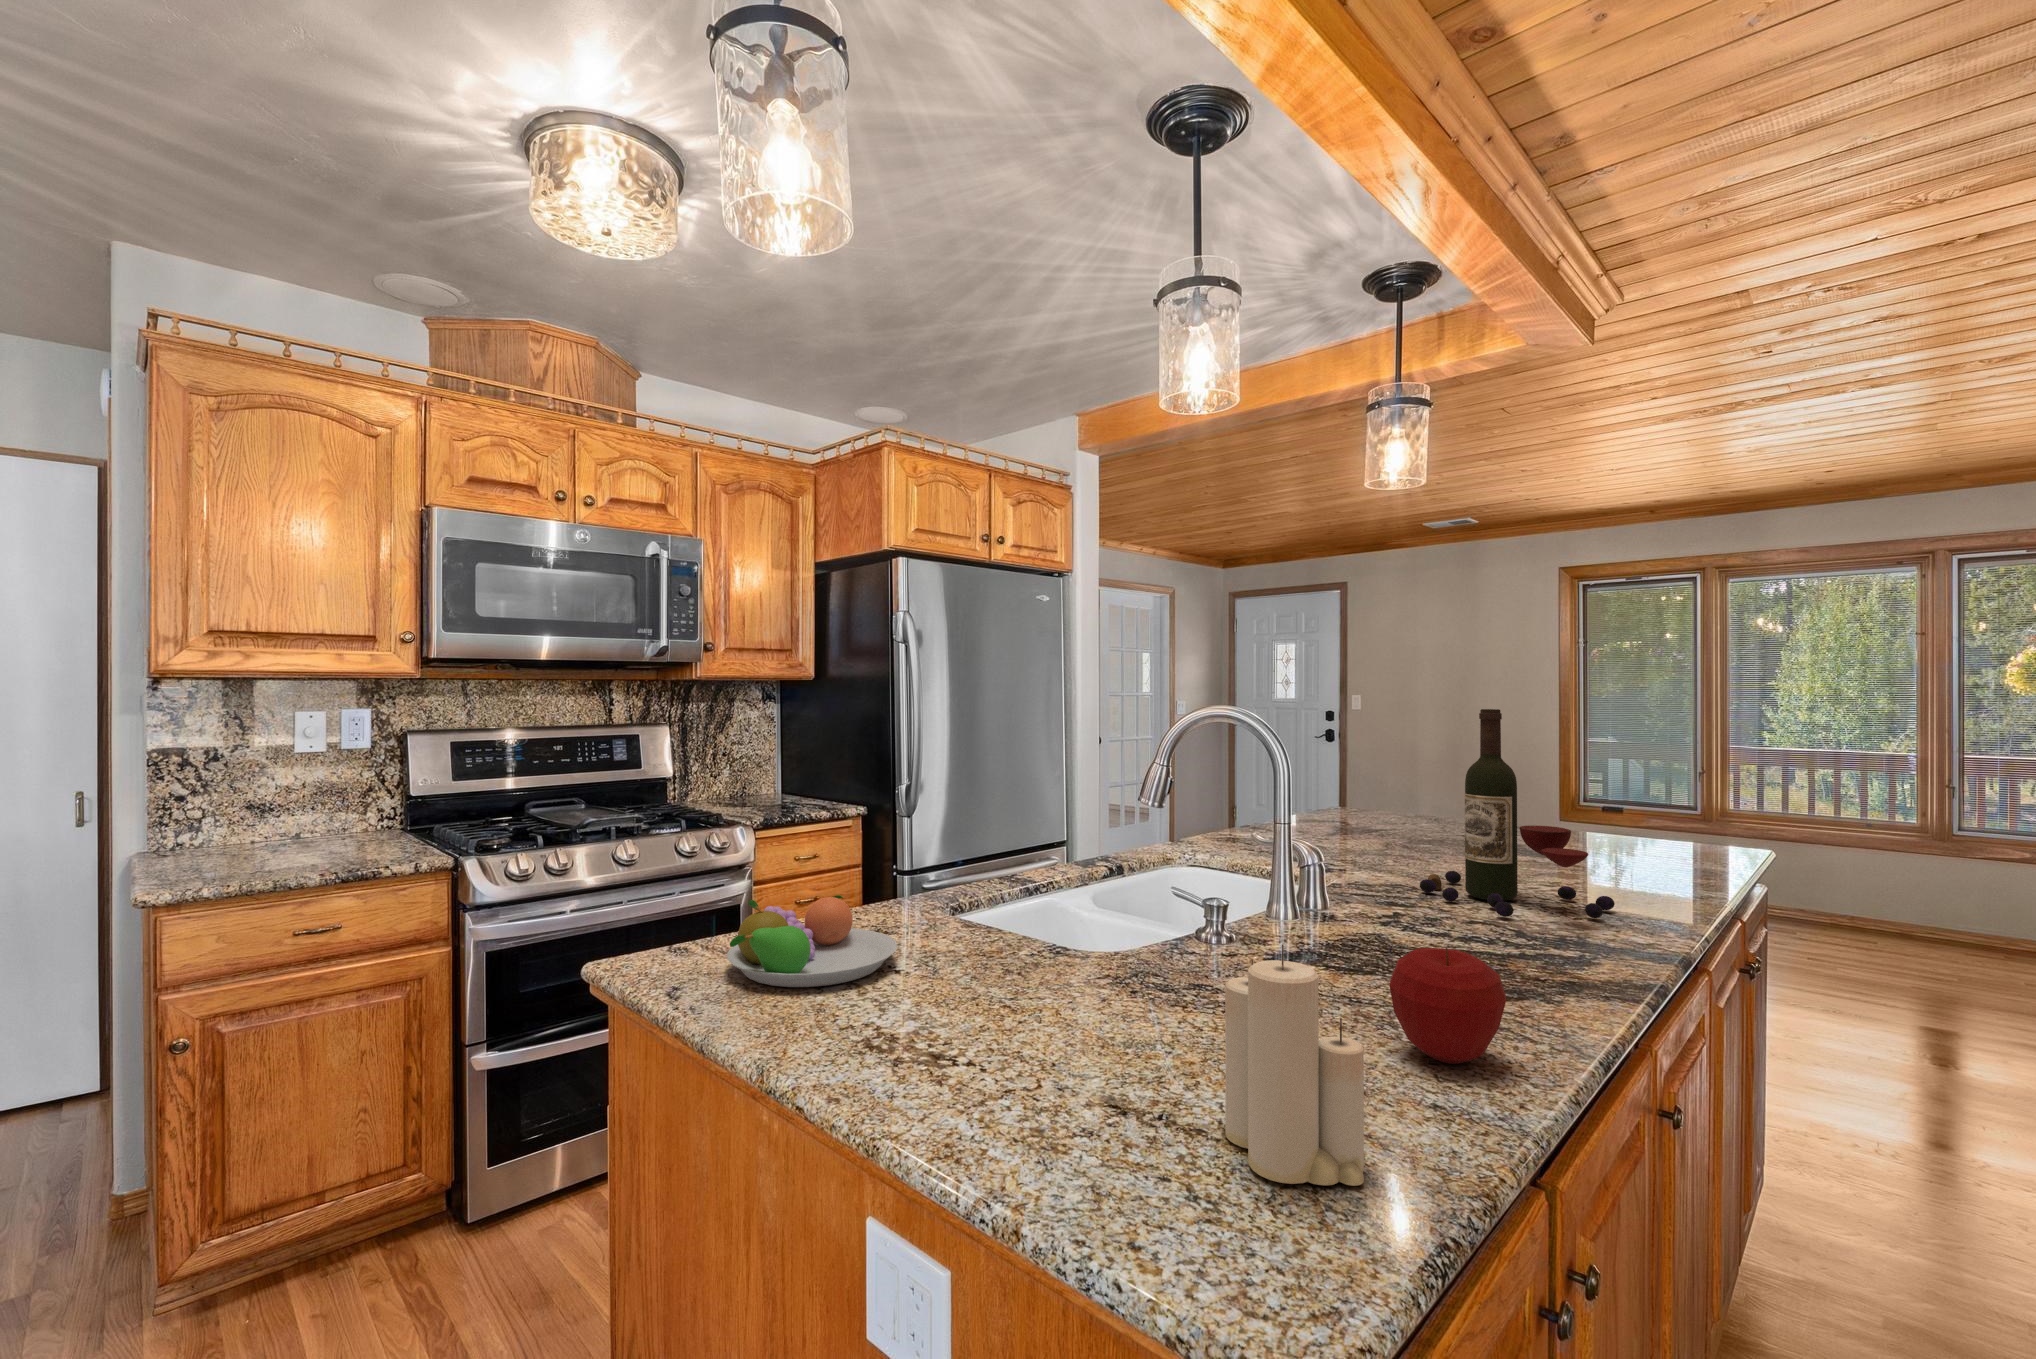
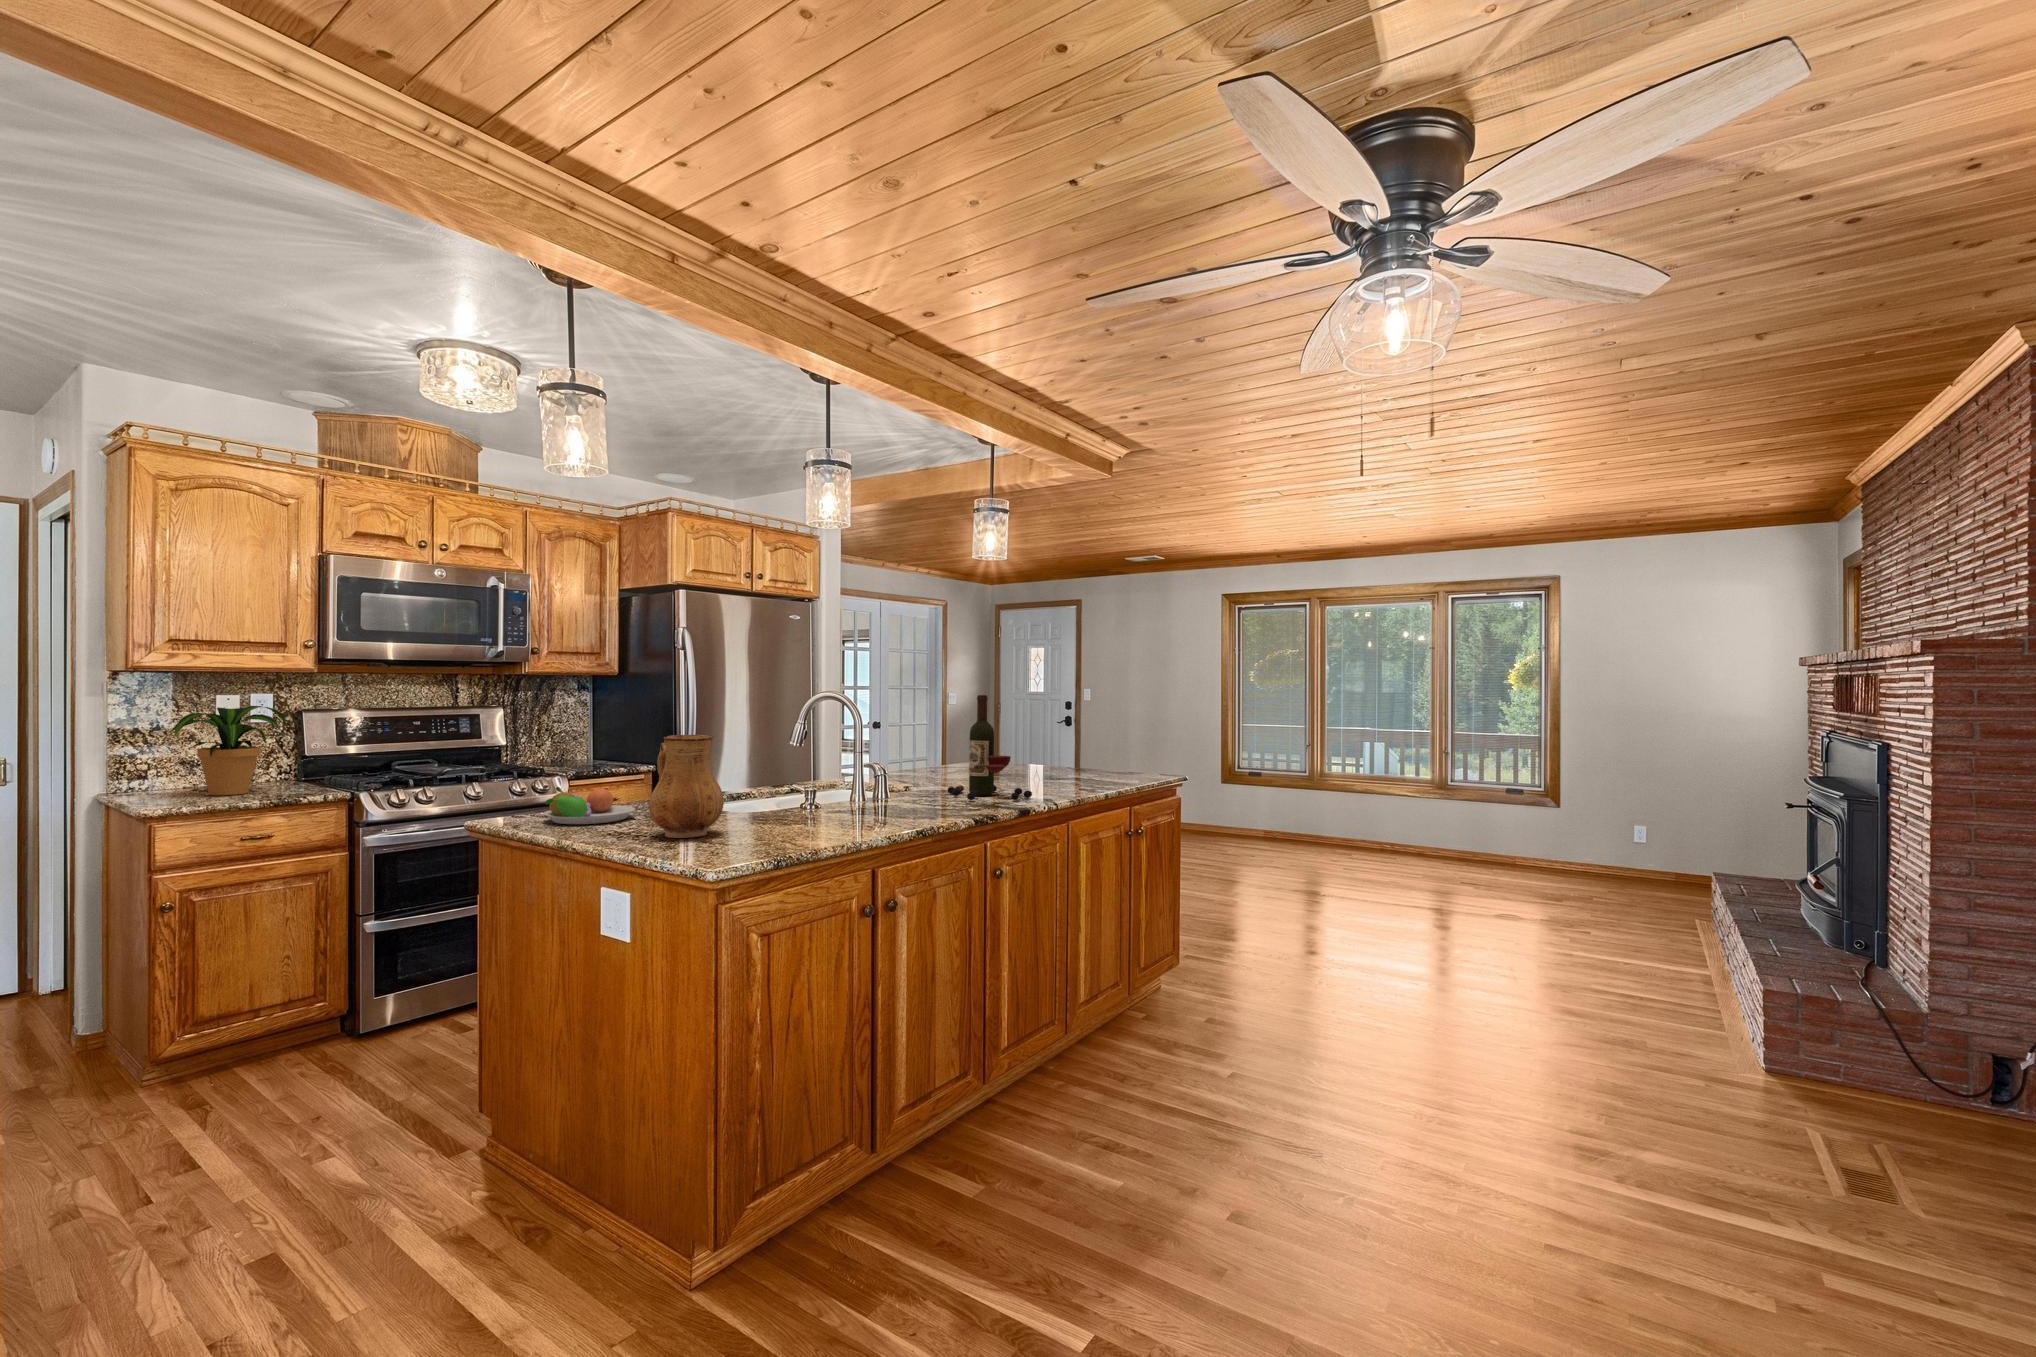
potted plant: none [206,727,374,860] -> present [169,706,286,795]
ceramic pitcher: none [959,809,1125,1067] -> present [649,735,724,838]
candle: present [1225,944,1364,1186] -> none [739,773,782,853]
apple: present [1389,948,1506,1064] -> none [836,788,878,834]

